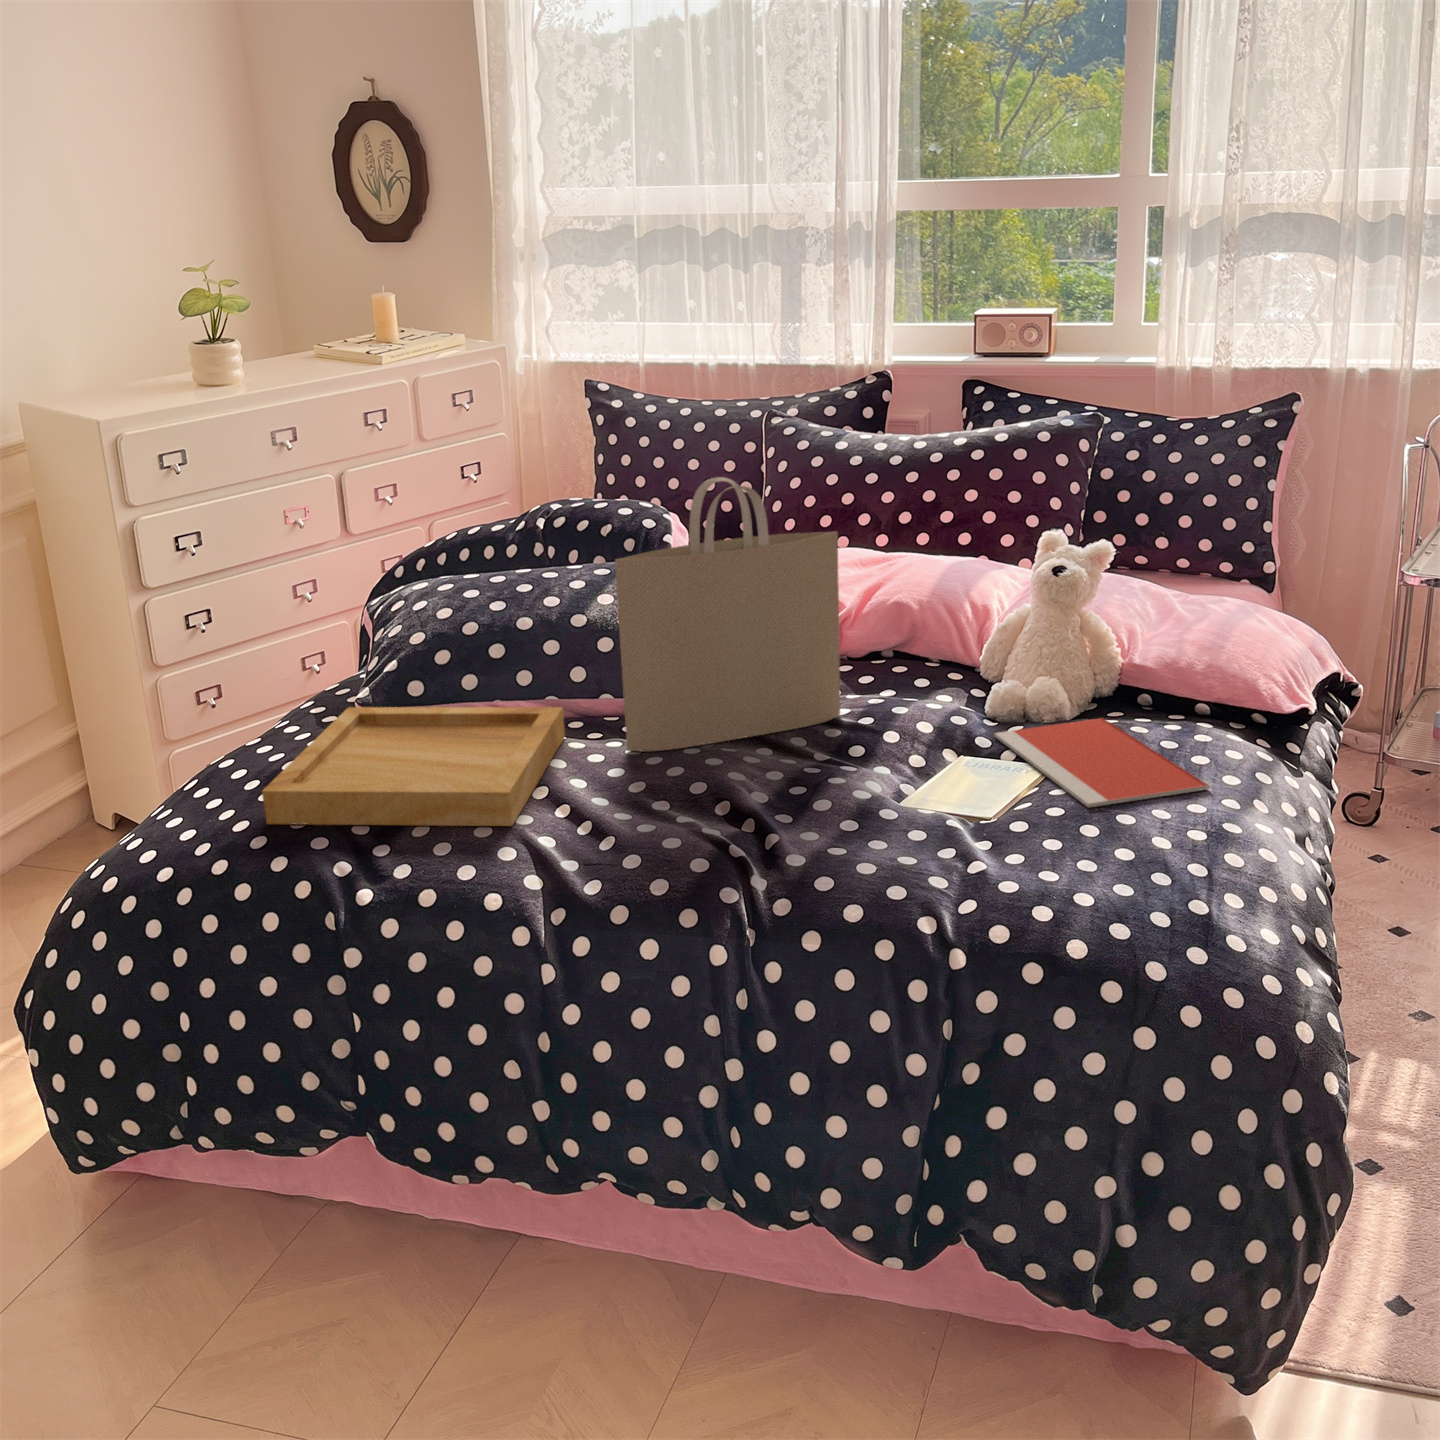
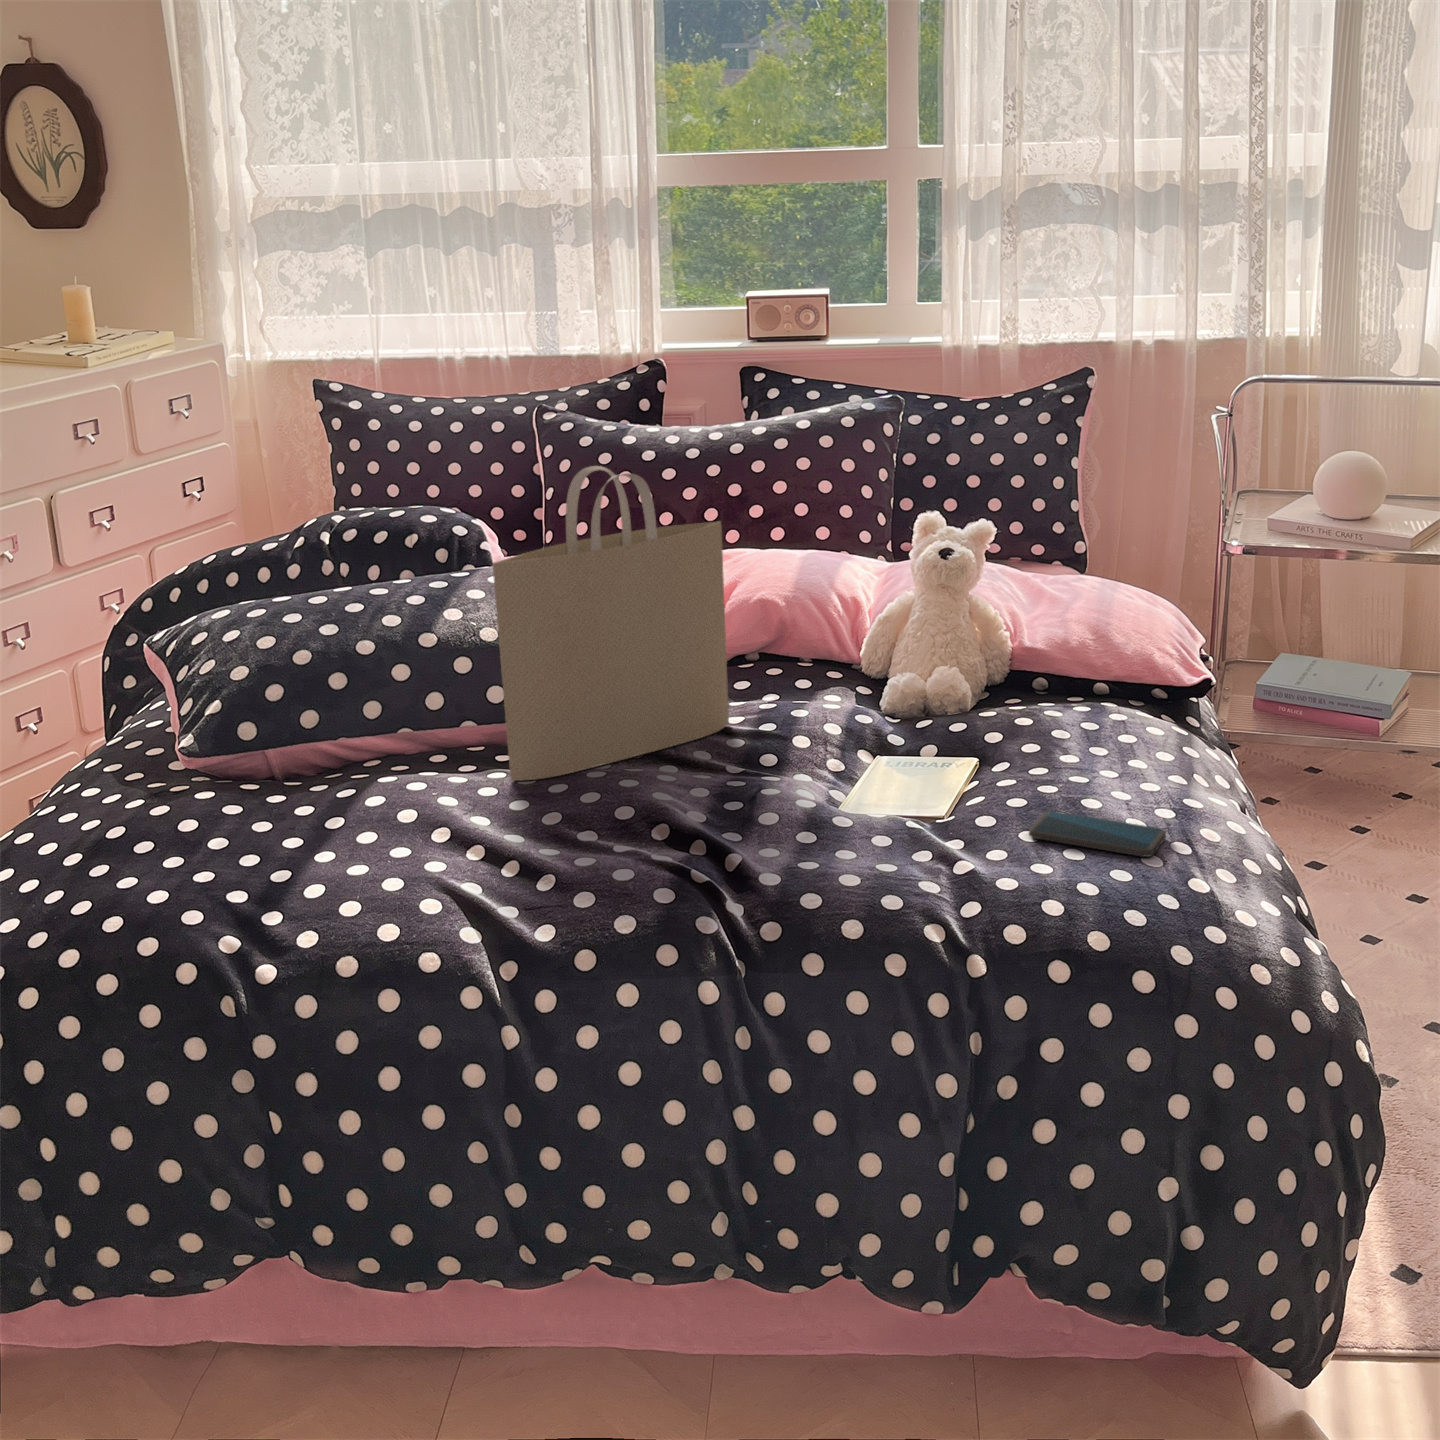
tray: present [262,707,565,826] -> none [105,738,430,902]
notebook: present [994,718,1209,807] -> none [904,705,1150,795]
smartphone: none [1055,824,1185,877] -> present [1029,811,1166,857]

